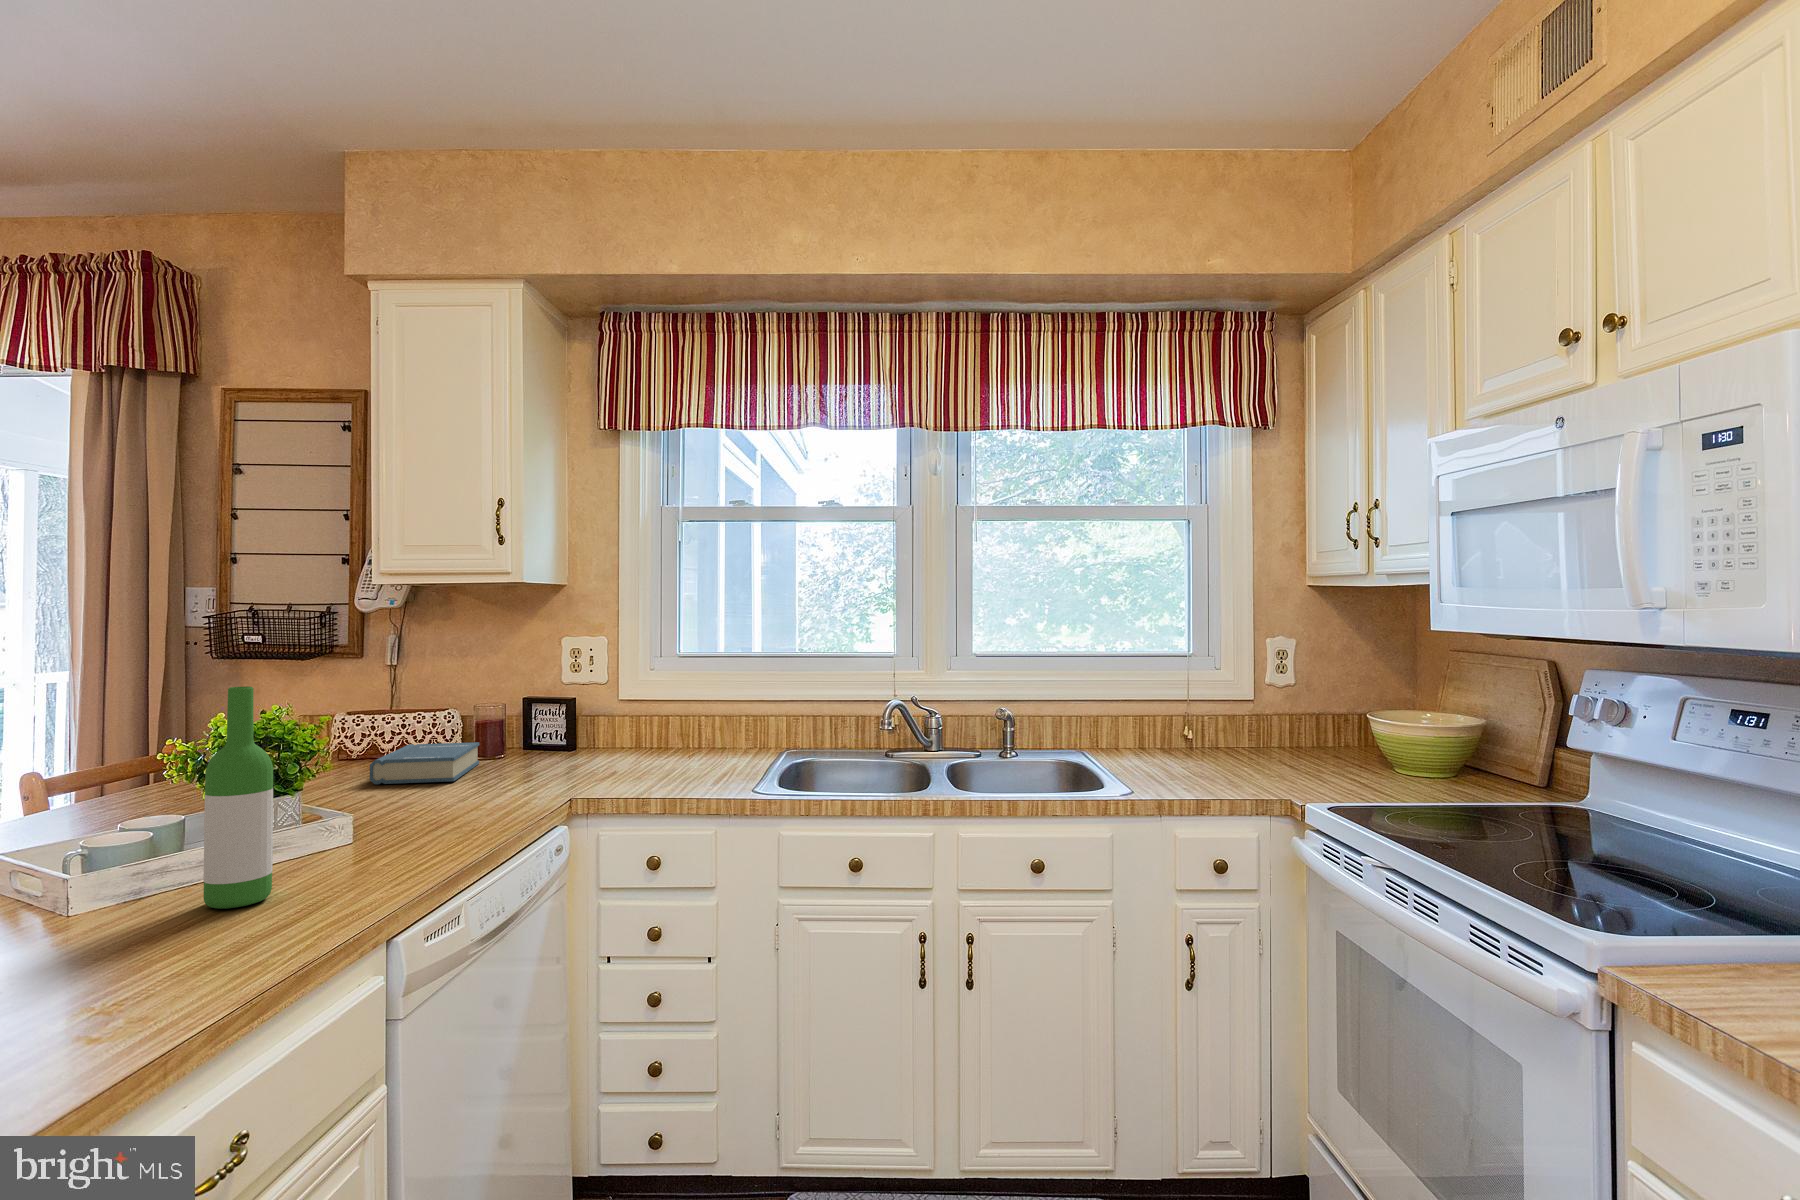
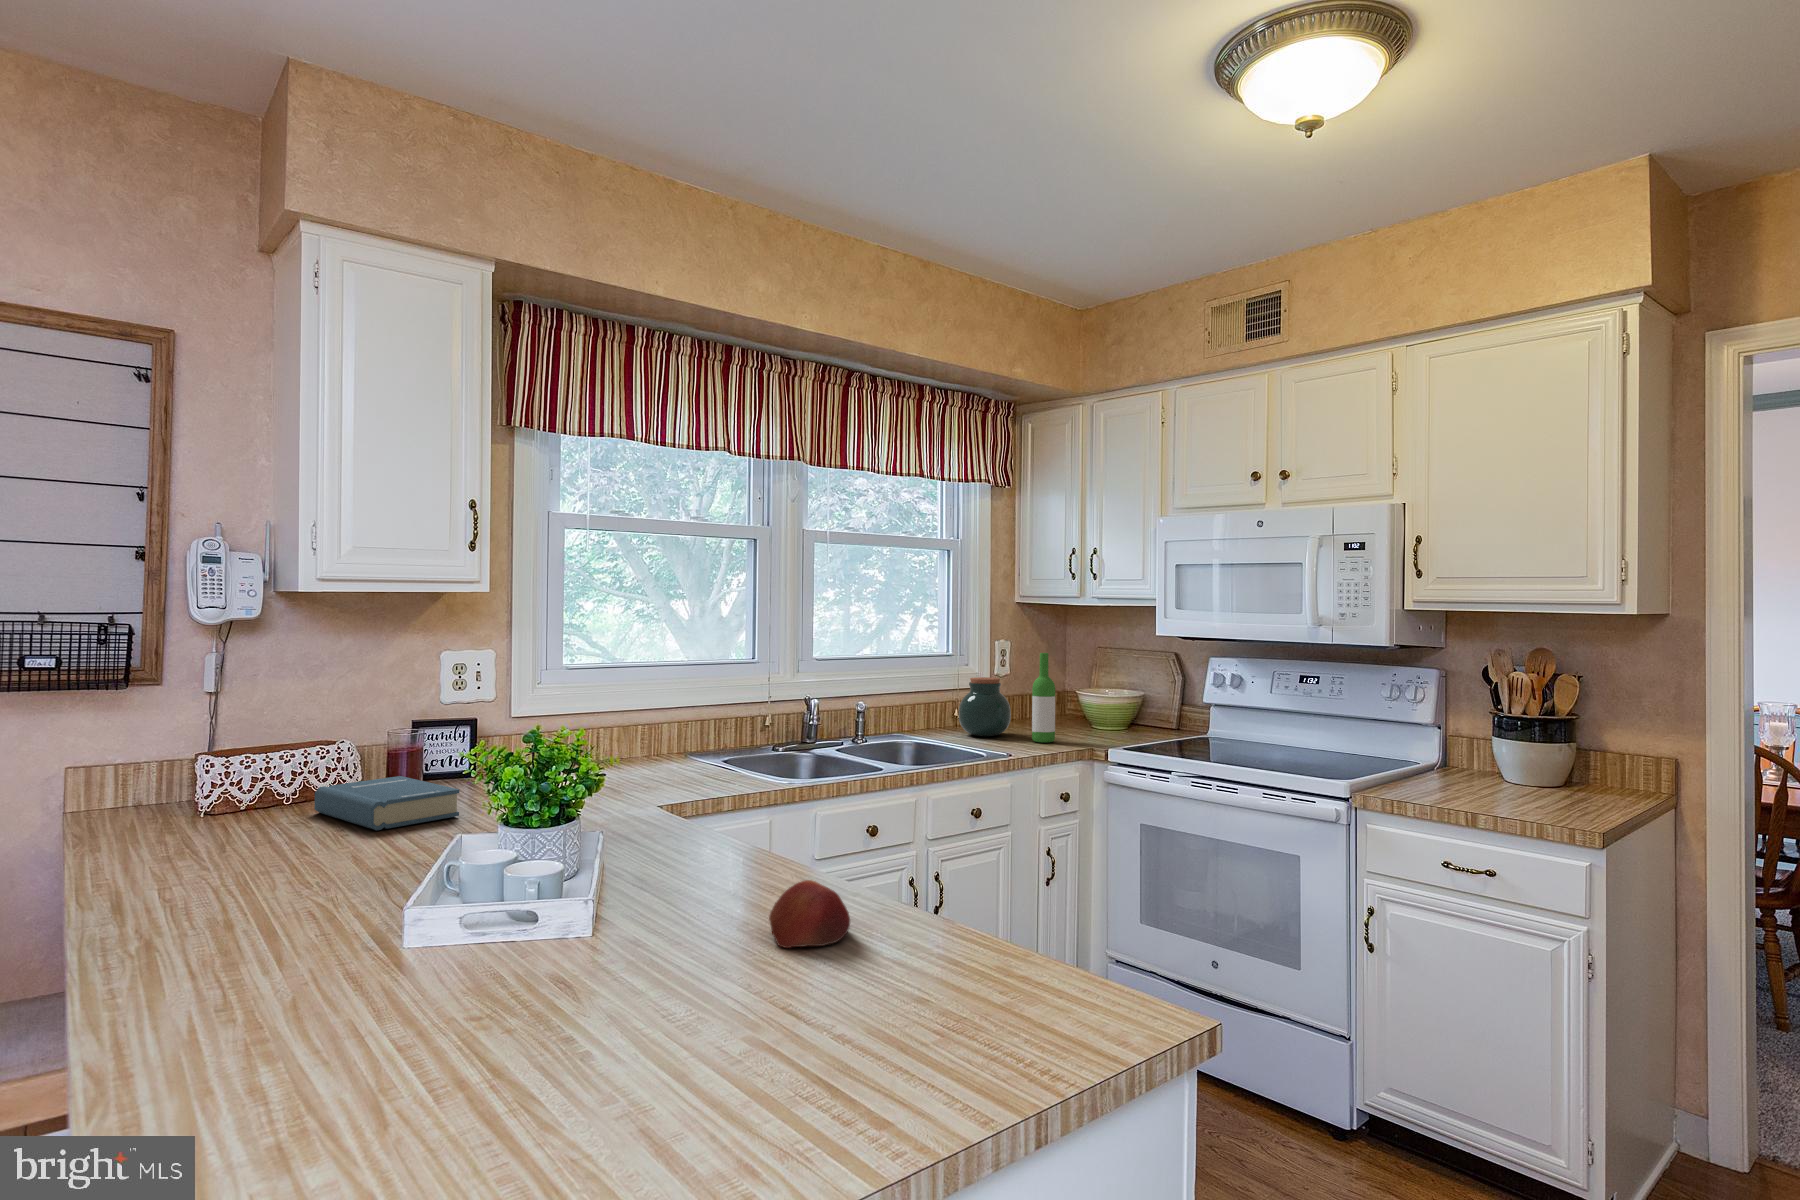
jar: none [1159,686,1234,767] -> present [959,677,1011,736]
wine bottle: present [203,687,273,909] -> present [1032,653,1055,743]
apple: none [108,891,232,973] -> present [769,880,850,948]

